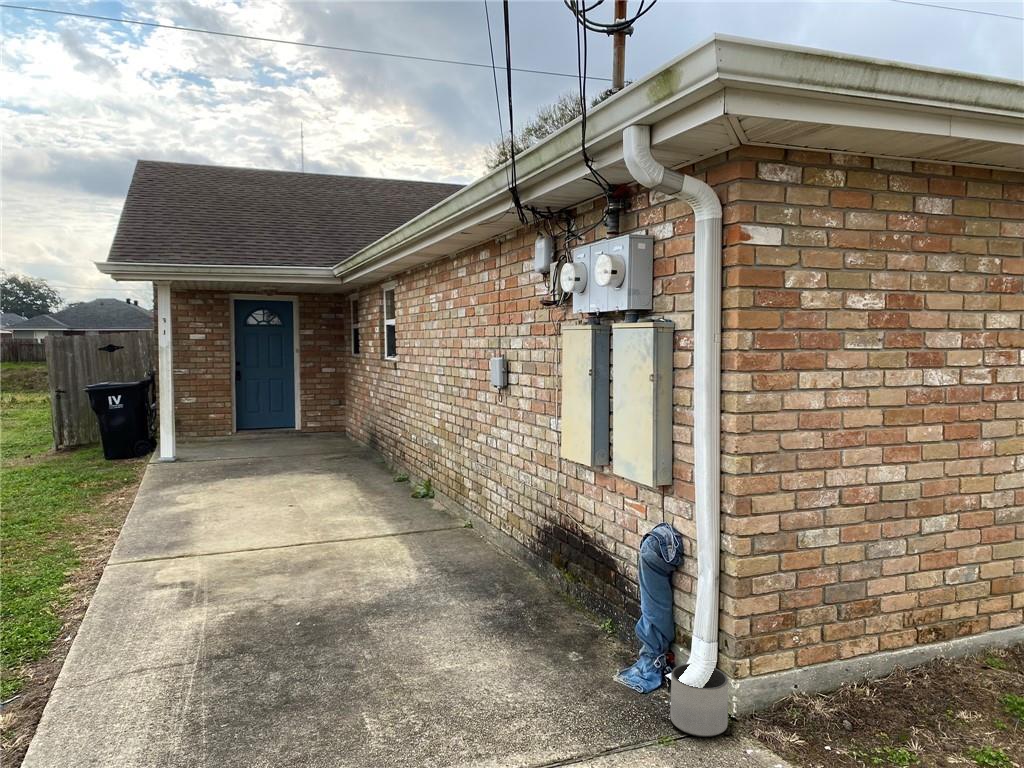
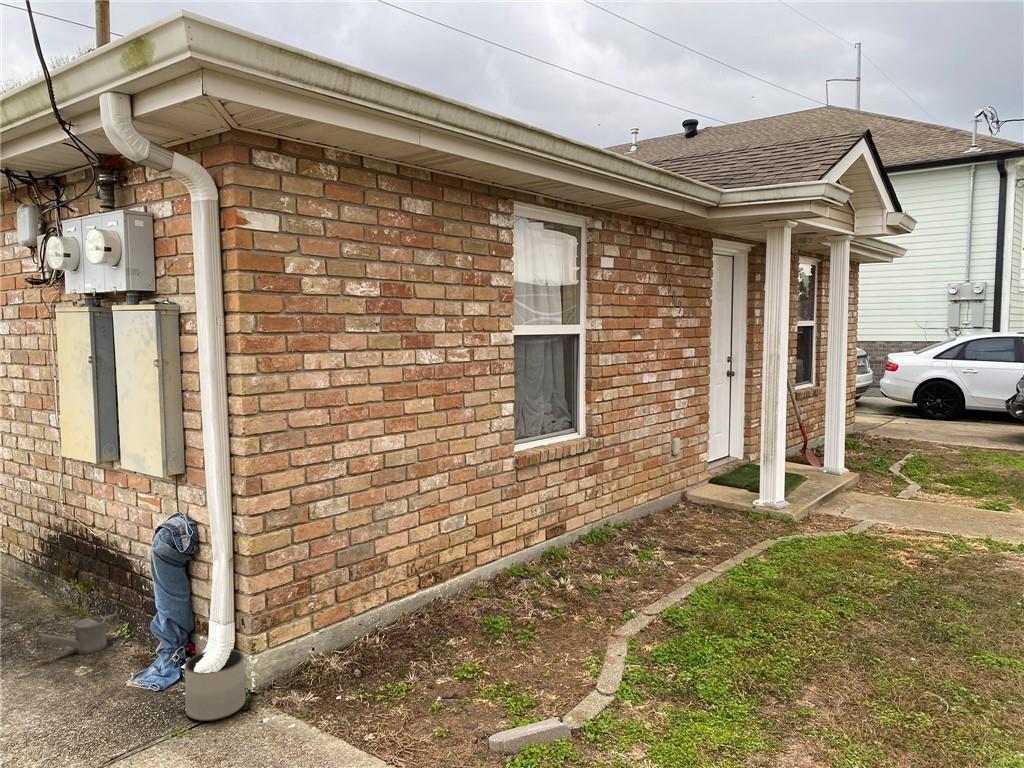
watering can: none [542,603,602,636] -> present [38,613,119,654]

